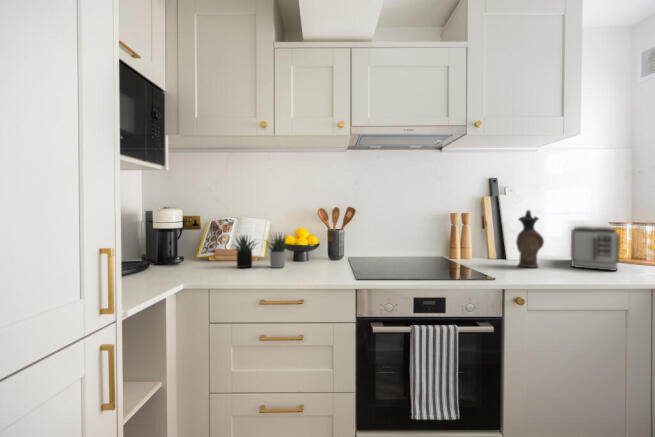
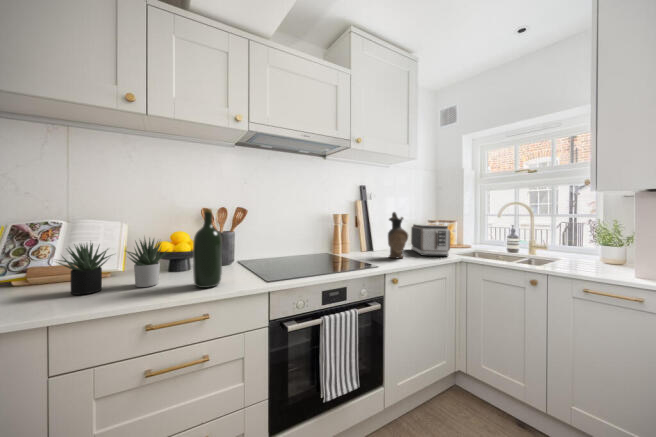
wine bottle: none [305,210,326,272] -> present [193,209,222,288]

